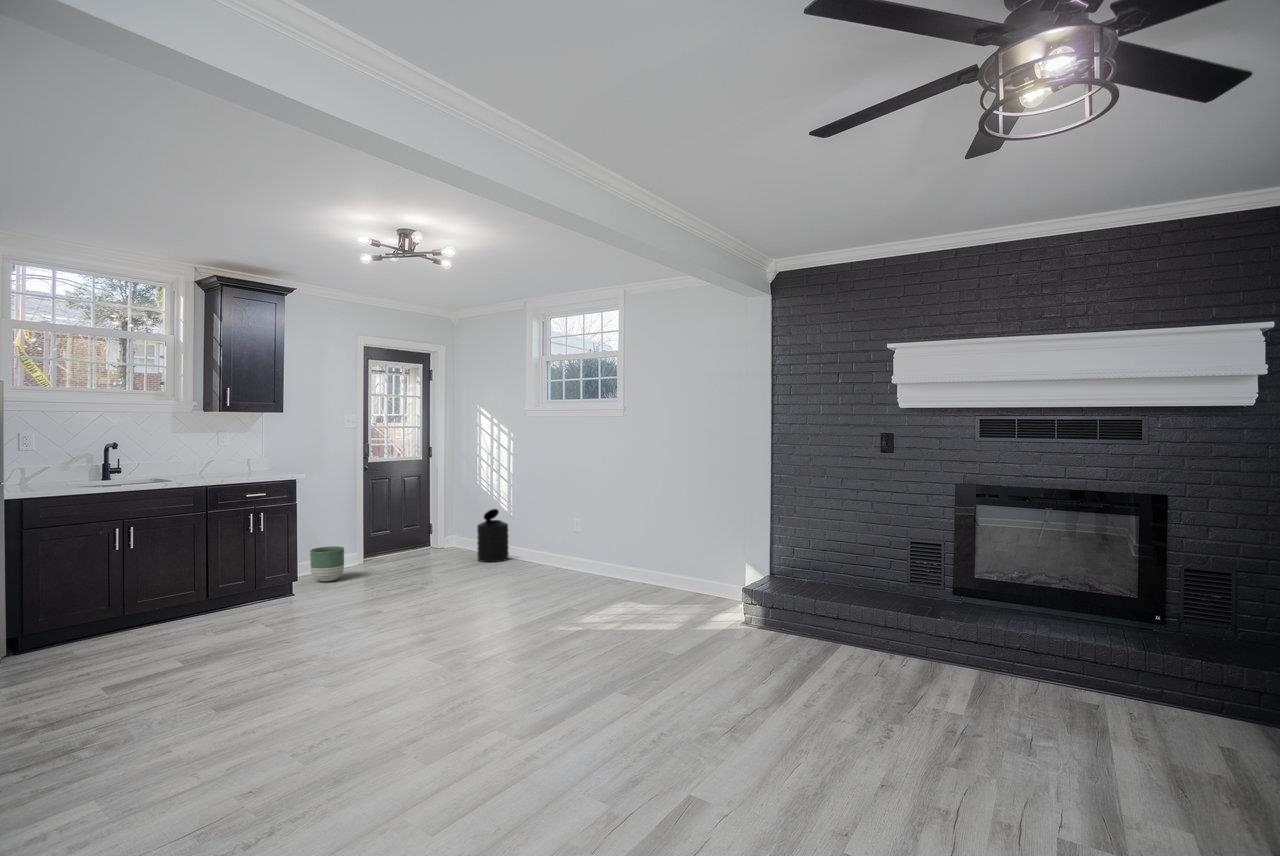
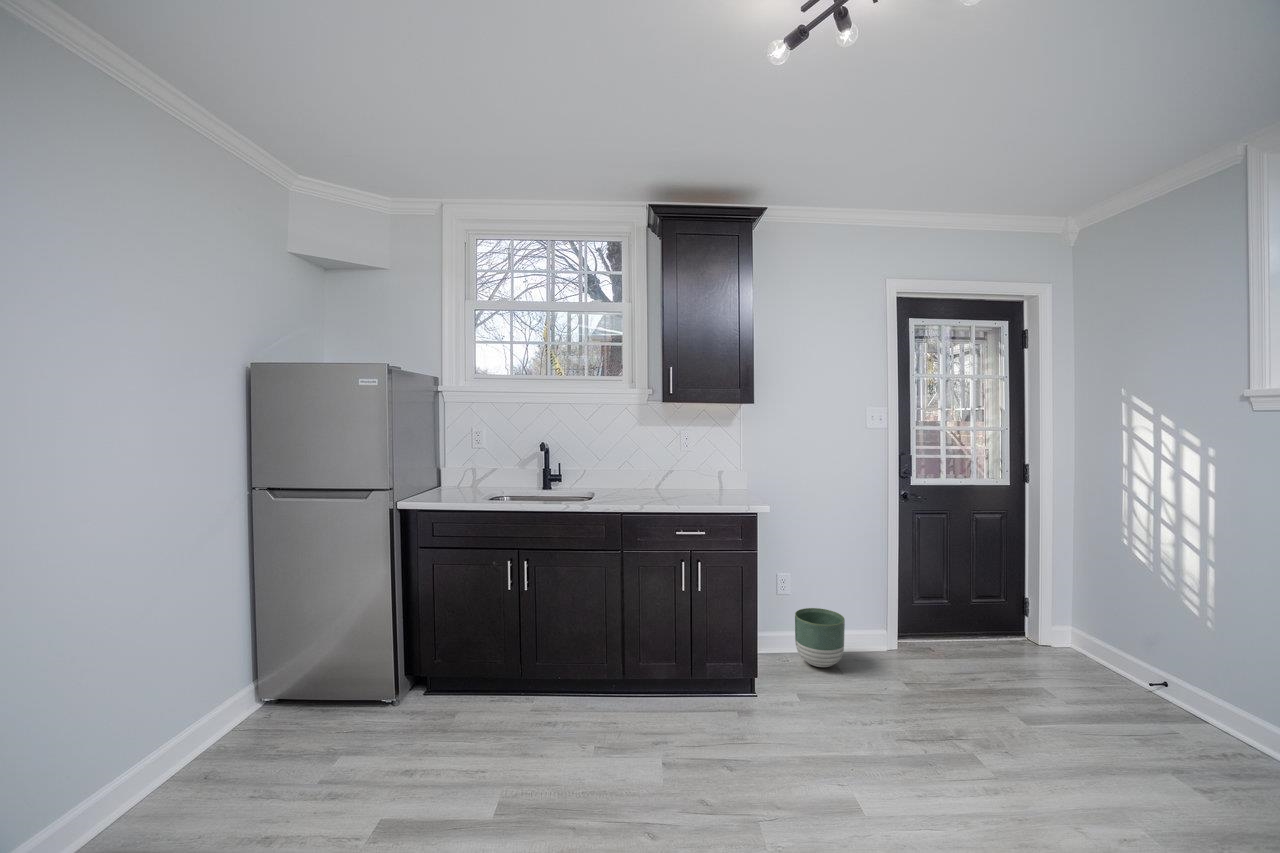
trash can: present [477,509,509,562] -> none [1118,610,1209,733]

